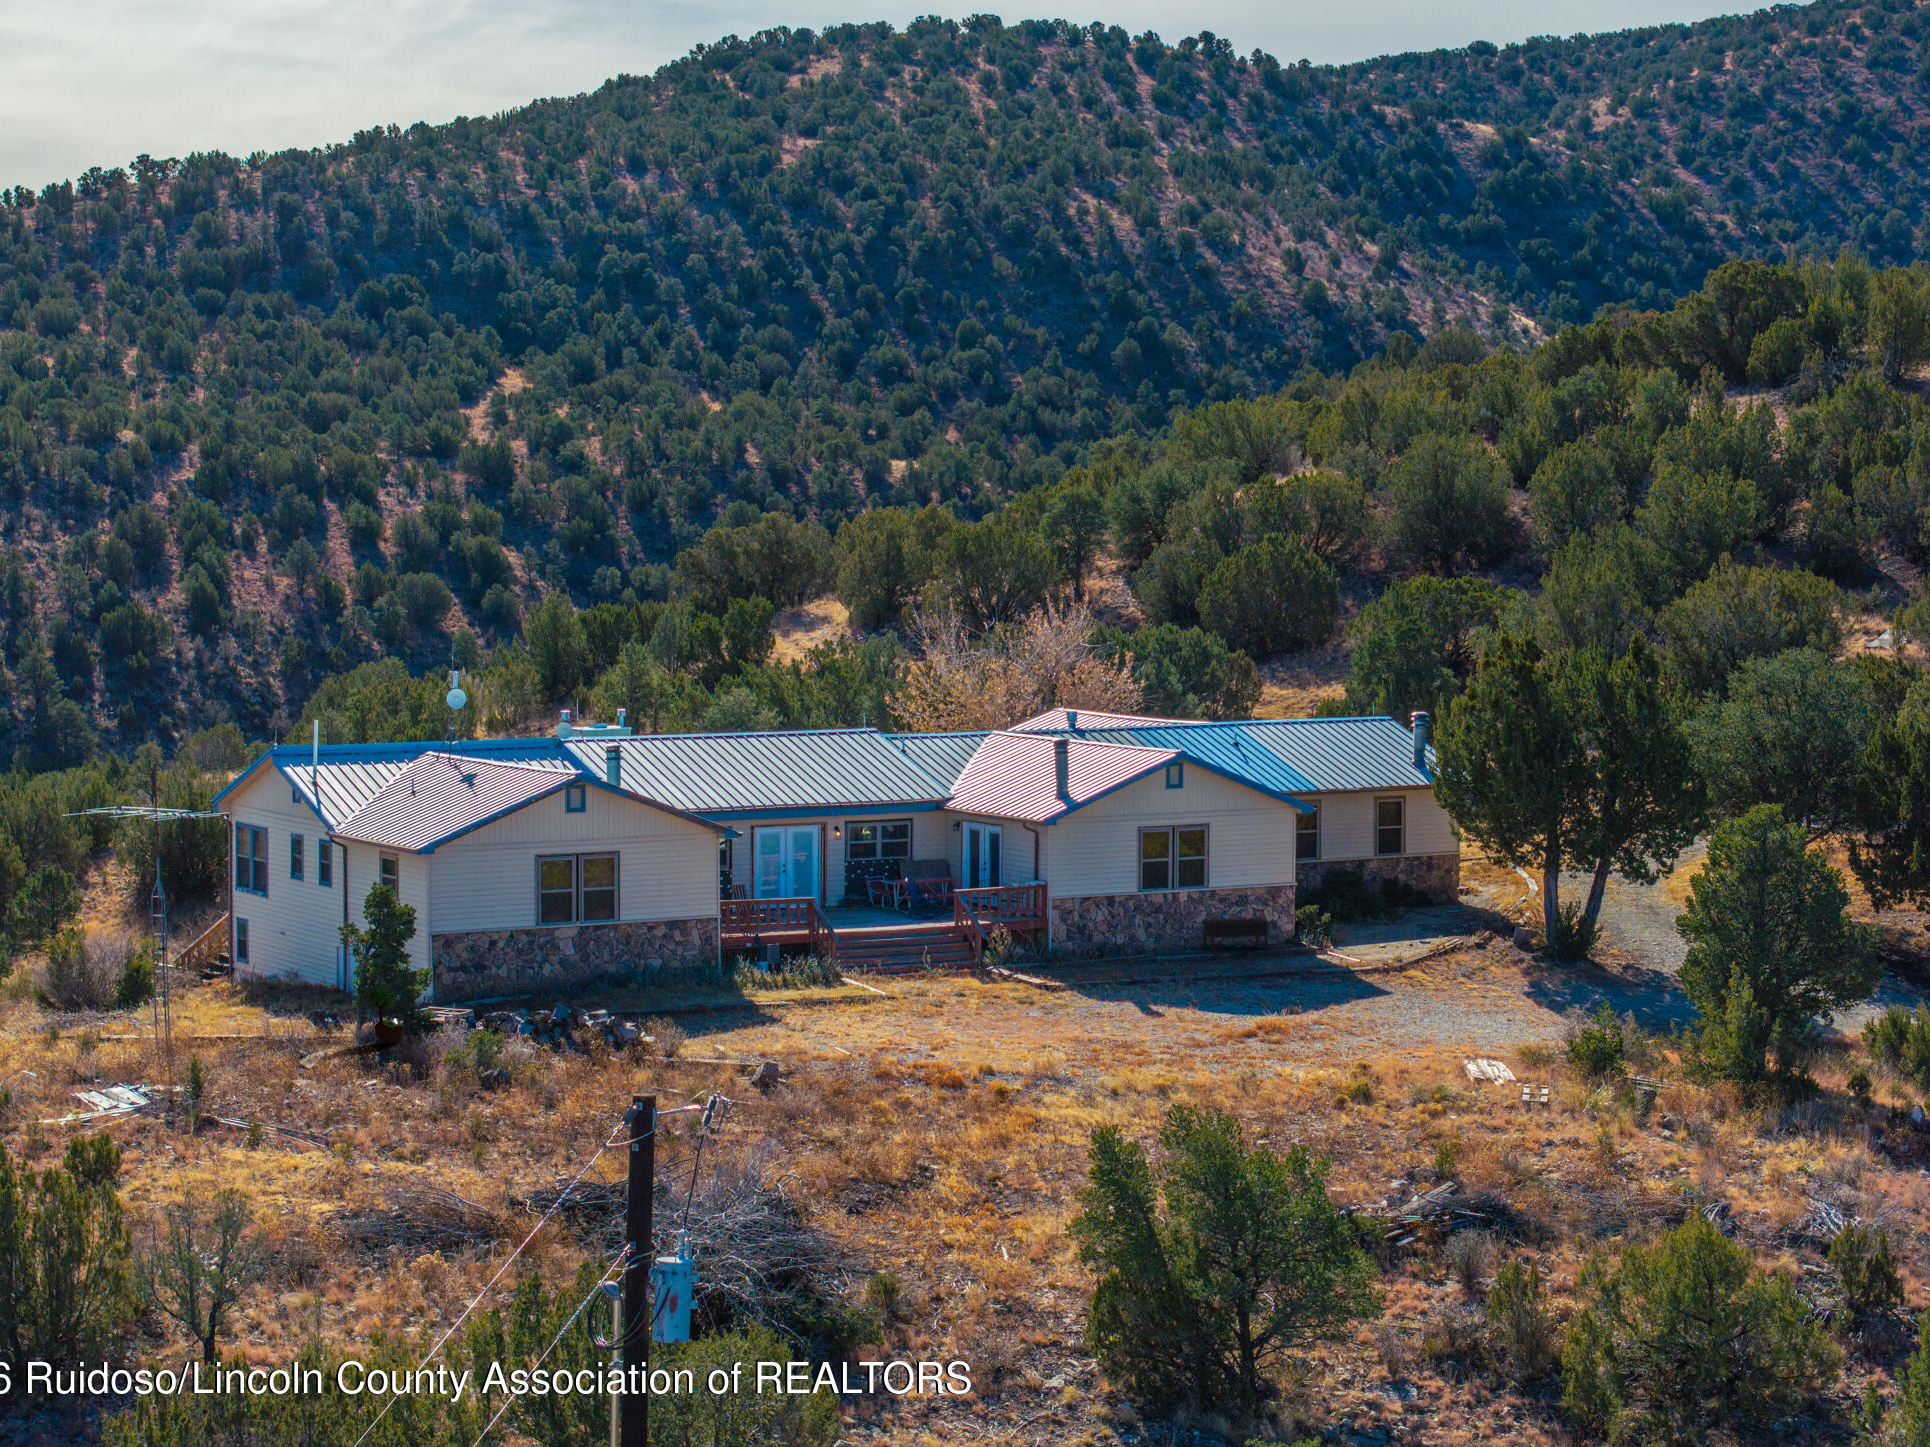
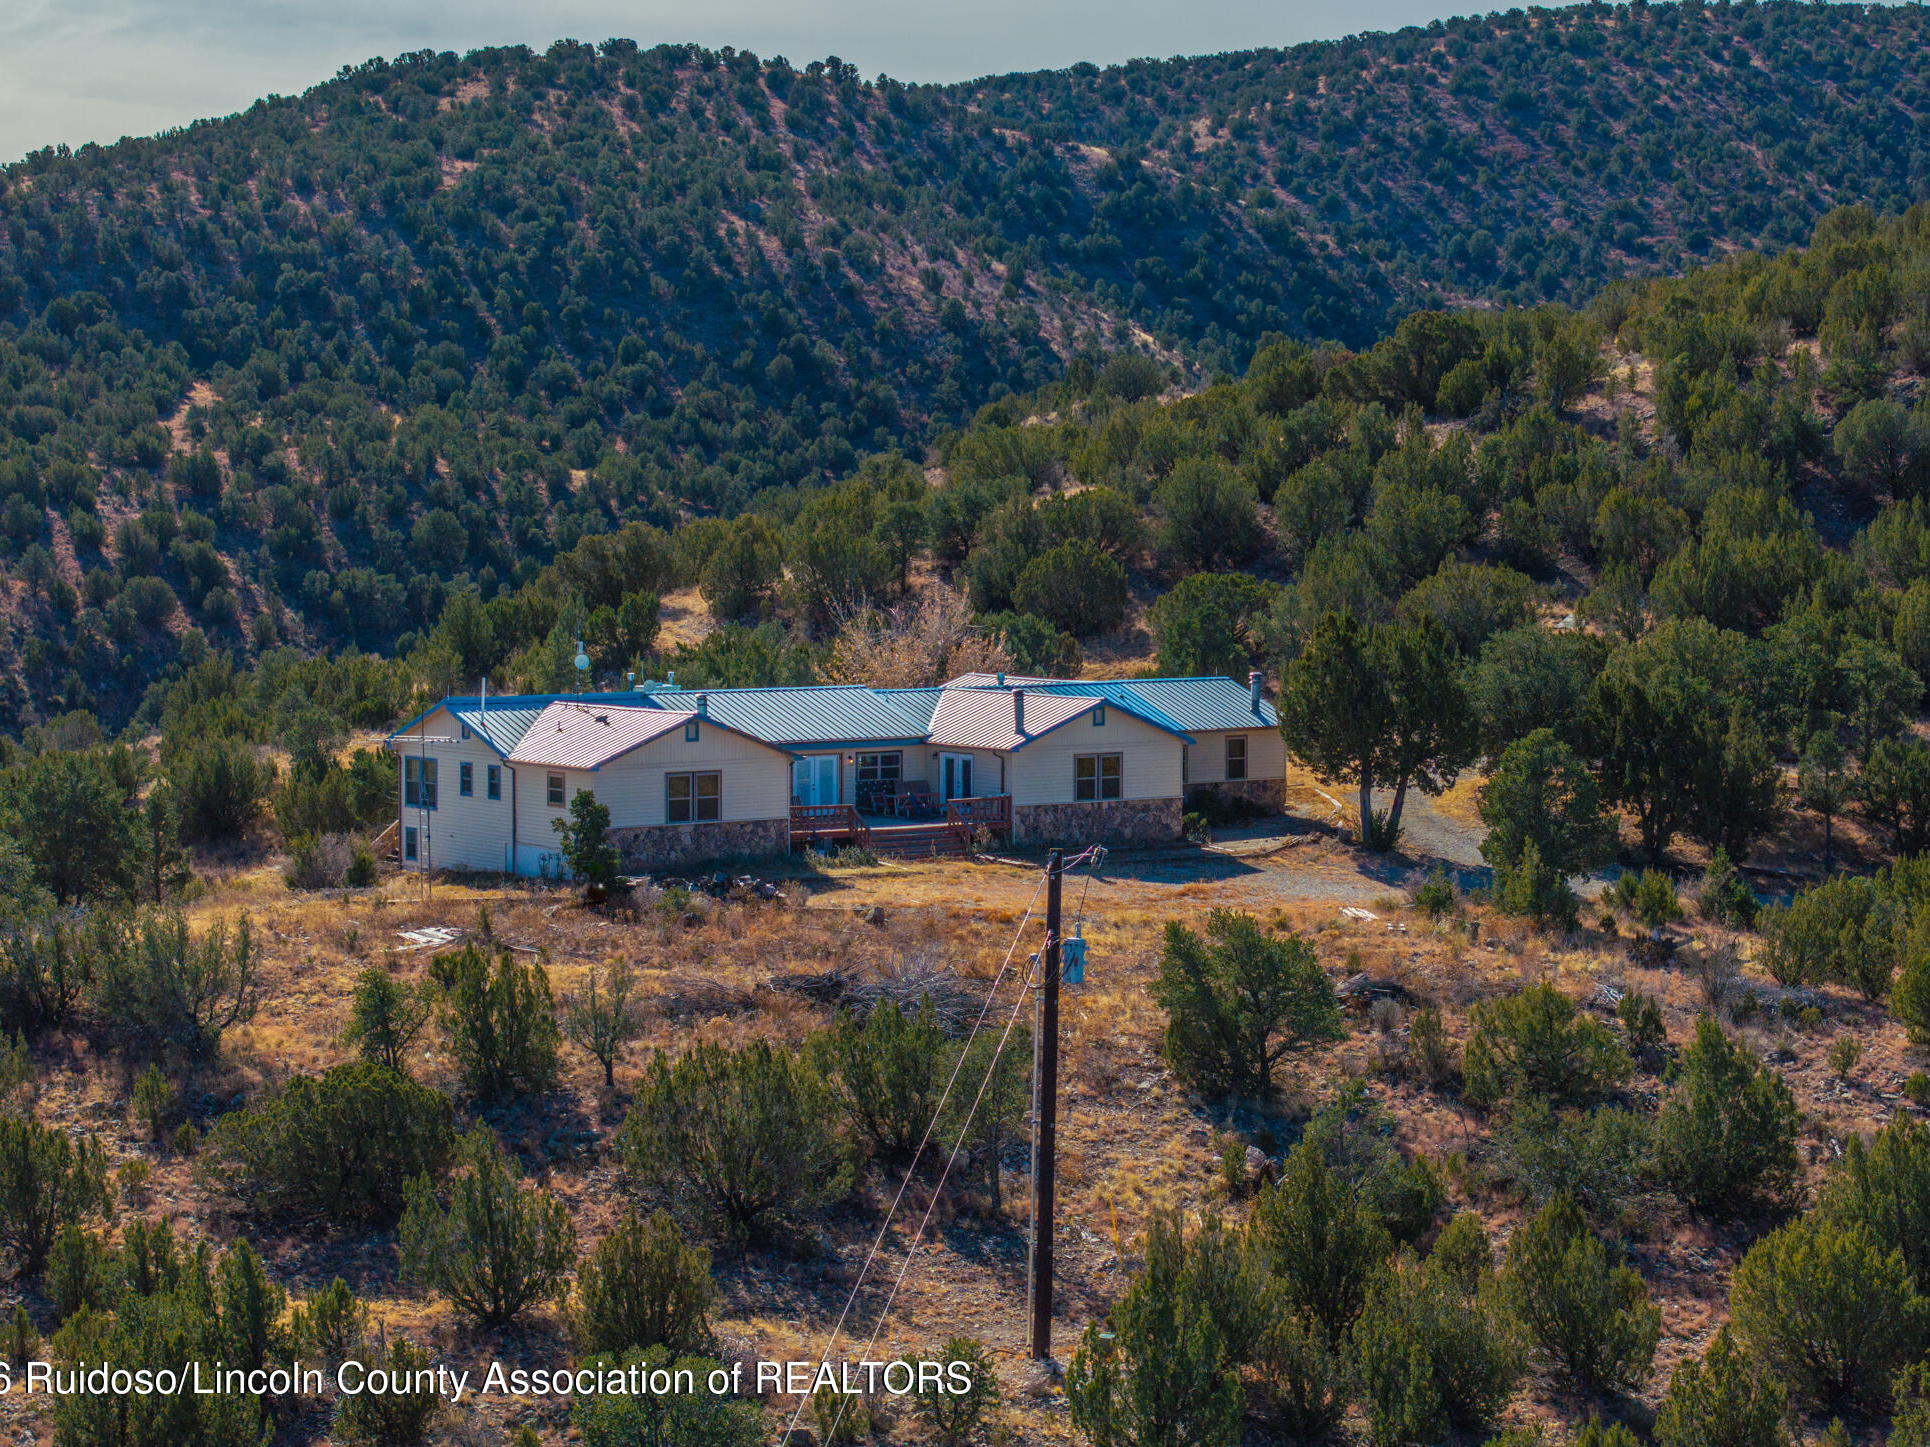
bench: present [1203,918,1269,951] -> none [1123,821,1170,845]

